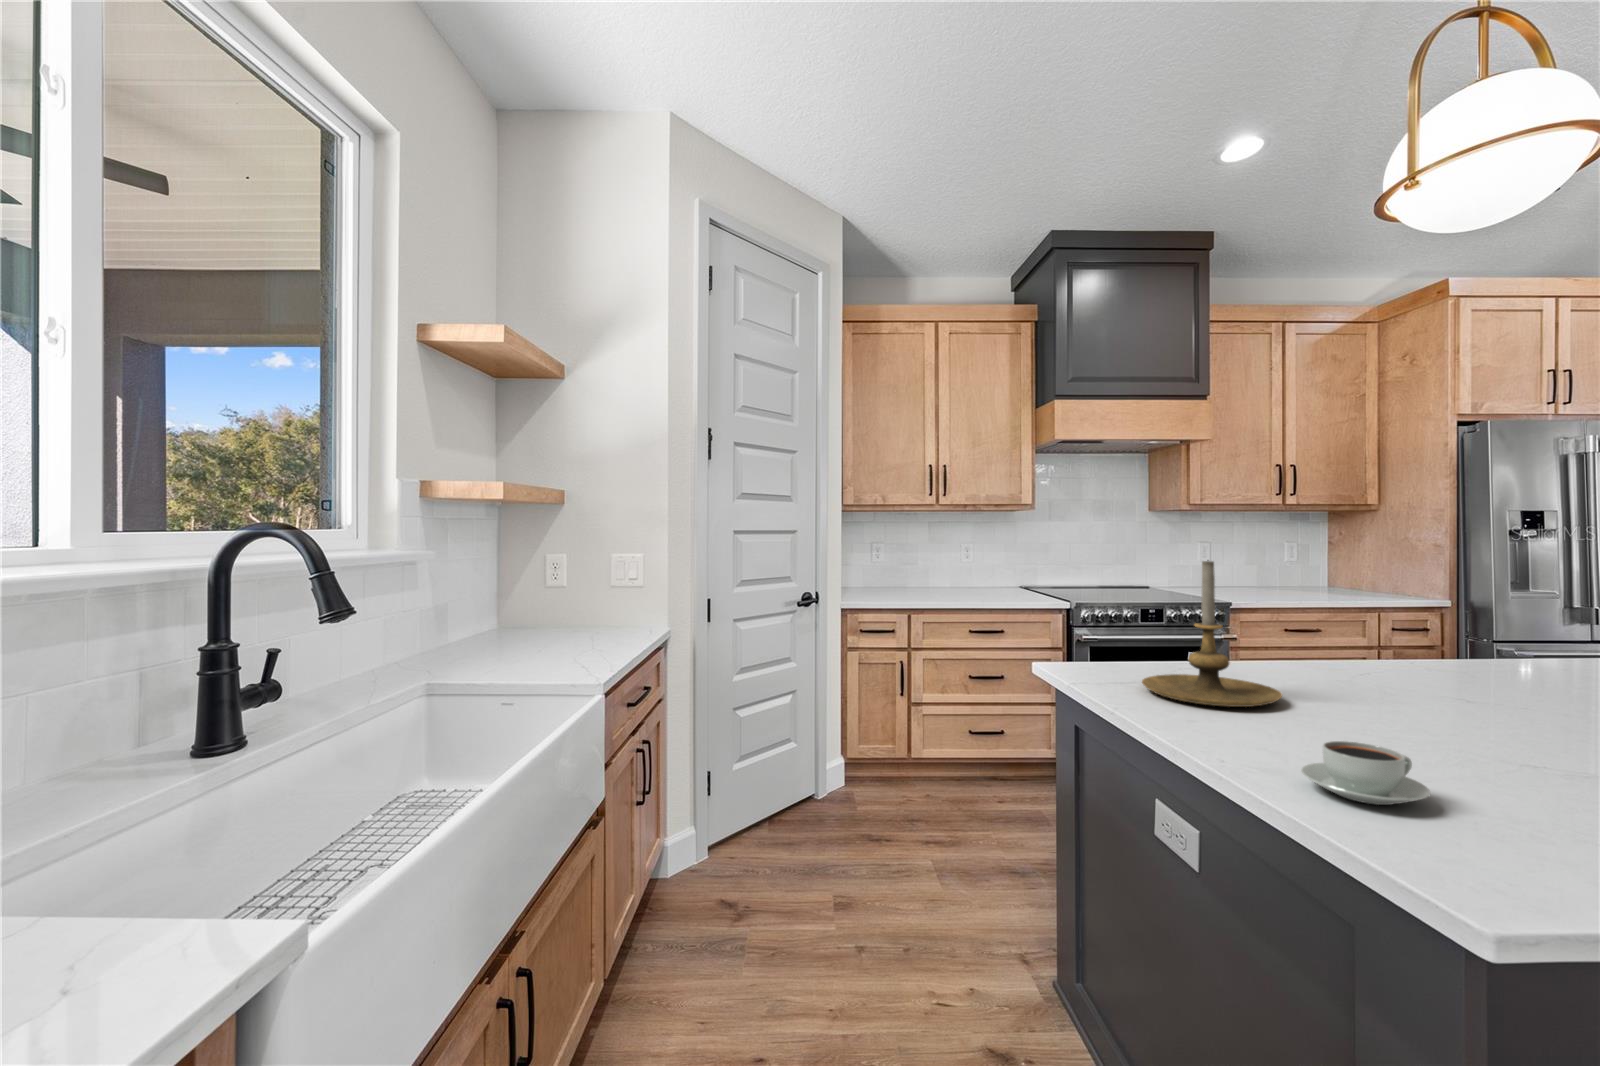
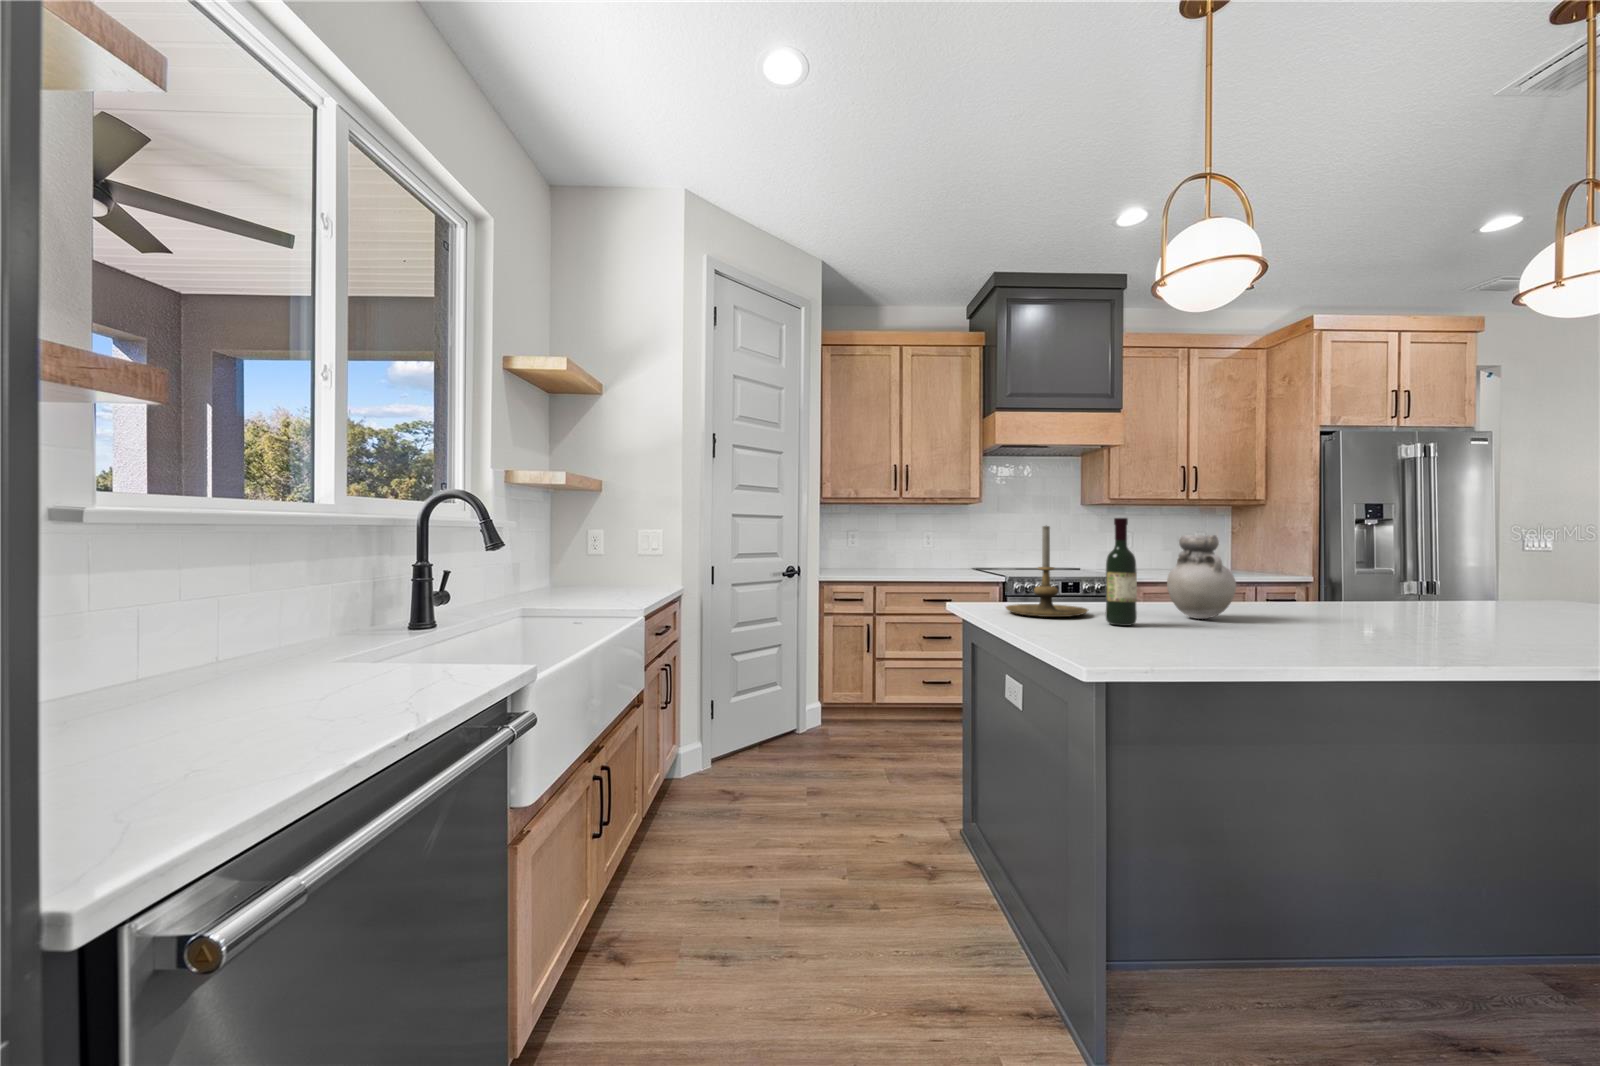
wine bottle: none [1335,555,1394,734] -> present [1106,518,1137,626]
vase: none [1405,577,1538,711] -> present [1167,535,1236,619]
coffee cup: present [1301,741,1431,805] -> none [1052,615,1110,644]

